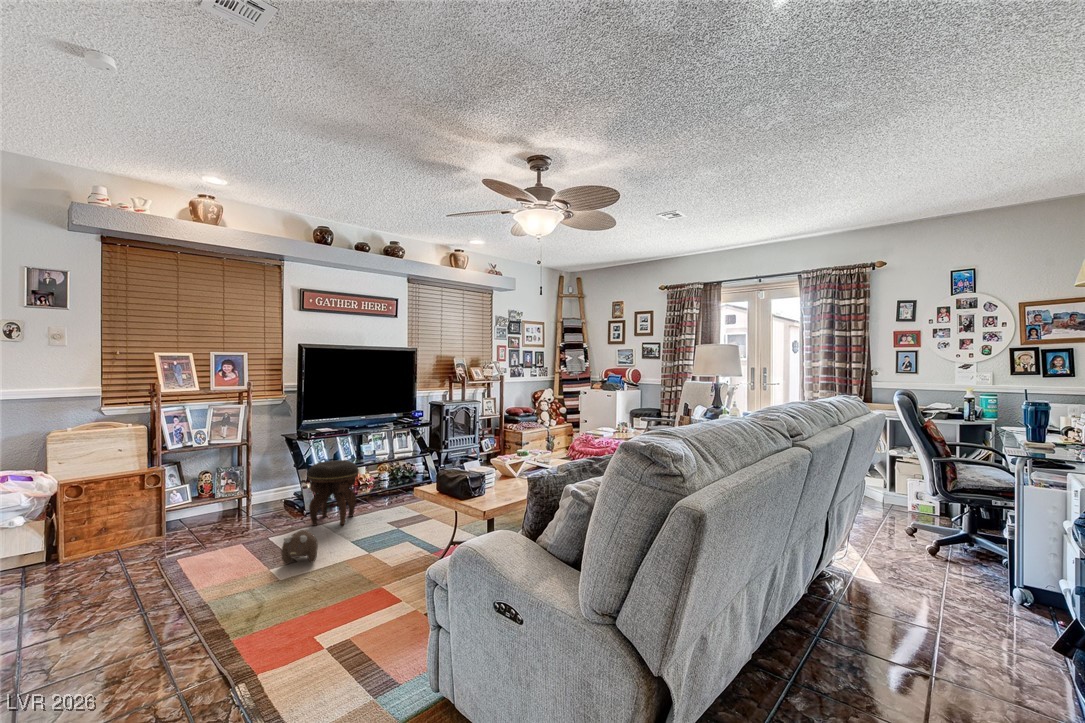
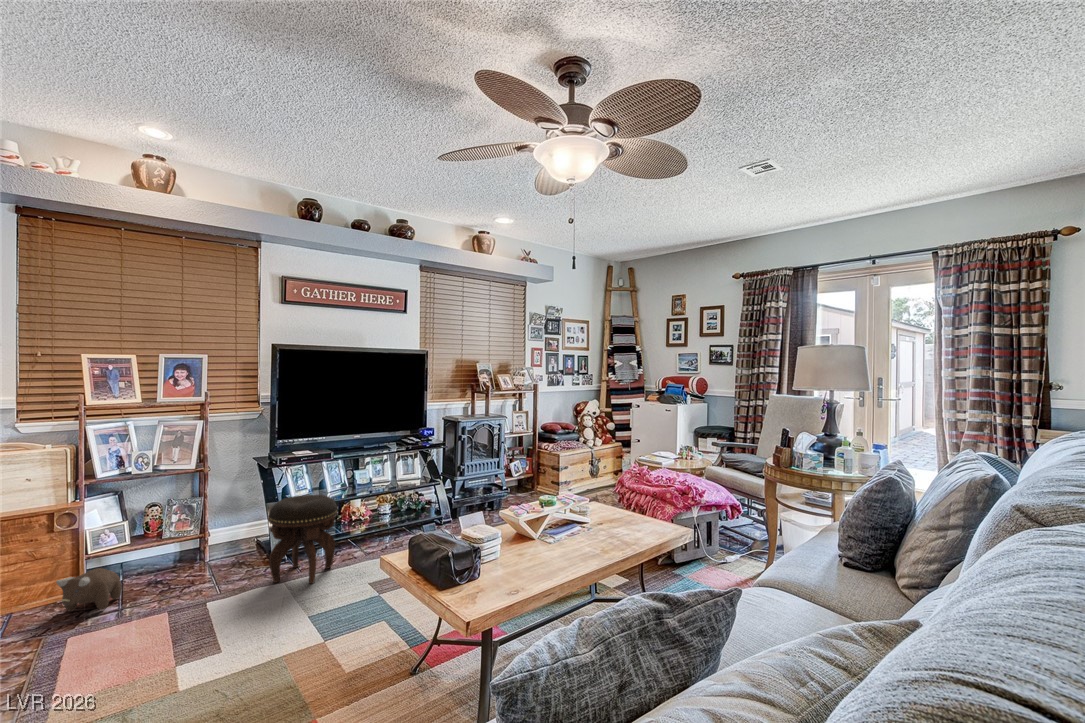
plush toy: present [281,530,318,565] -> present [56,568,122,611]

